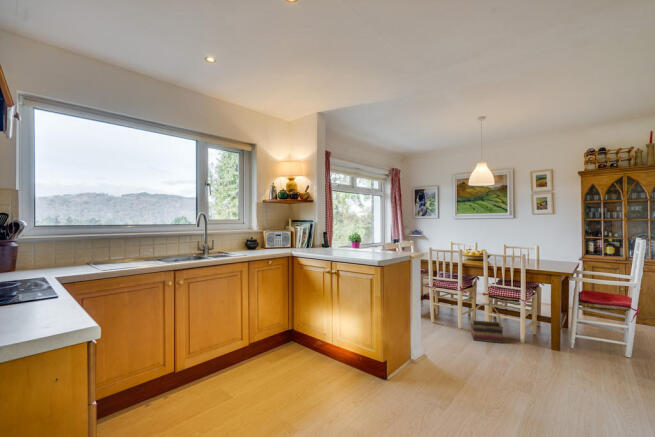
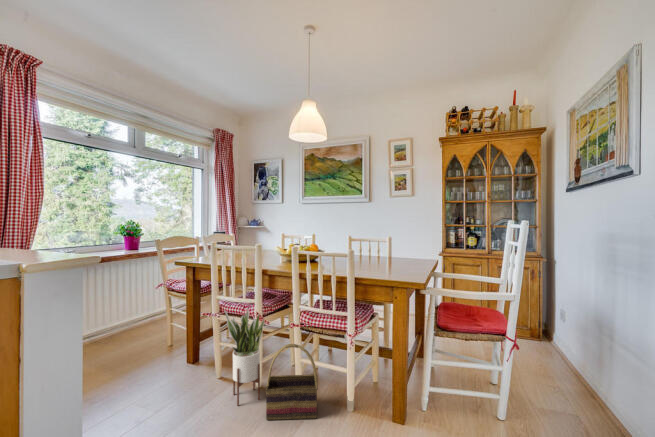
potted plant: none [443,284,465,334] -> present [225,309,264,406]

